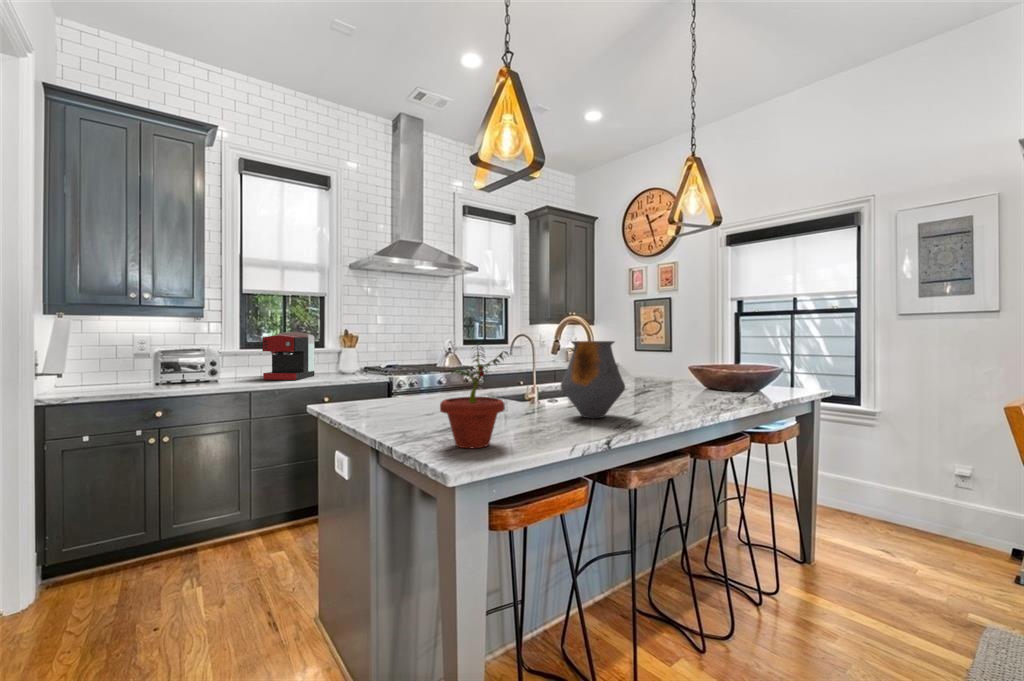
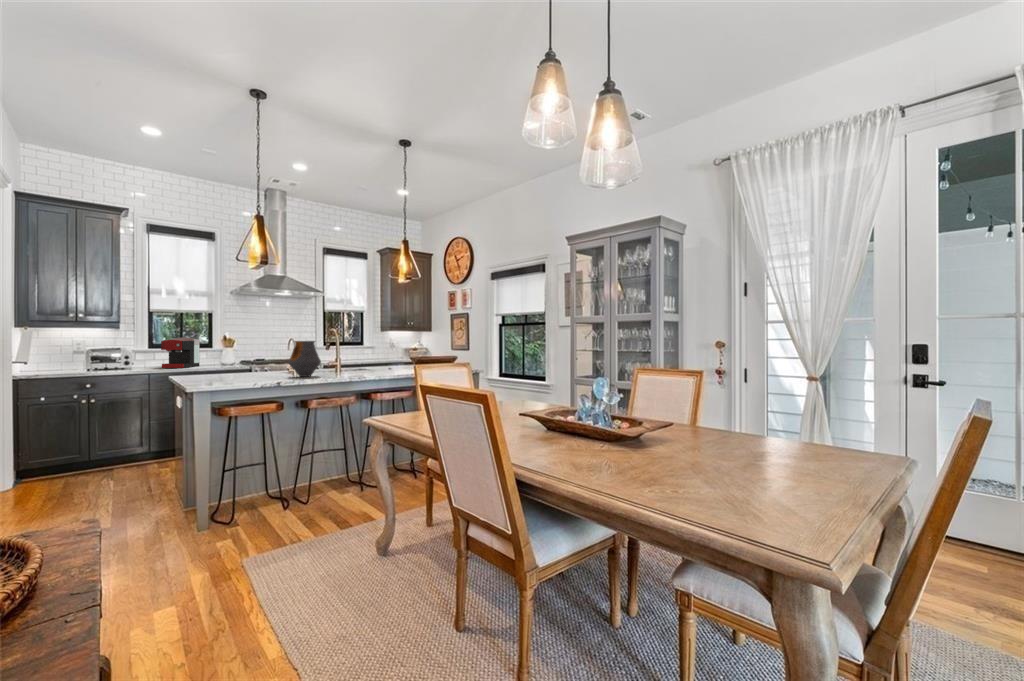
potted plant: present [440,343,508,448] -> none [204,341,234,383]

